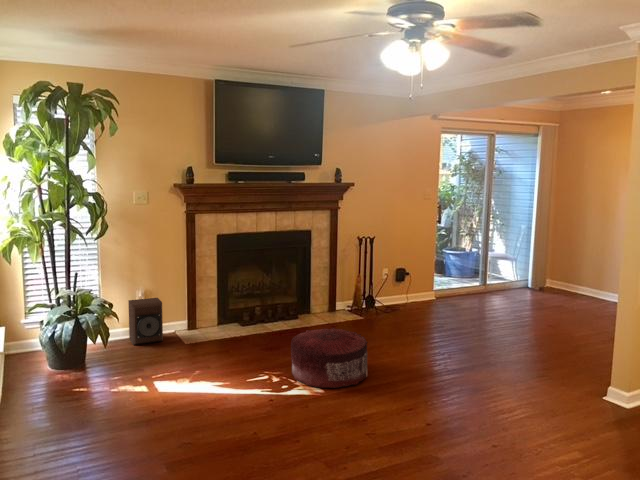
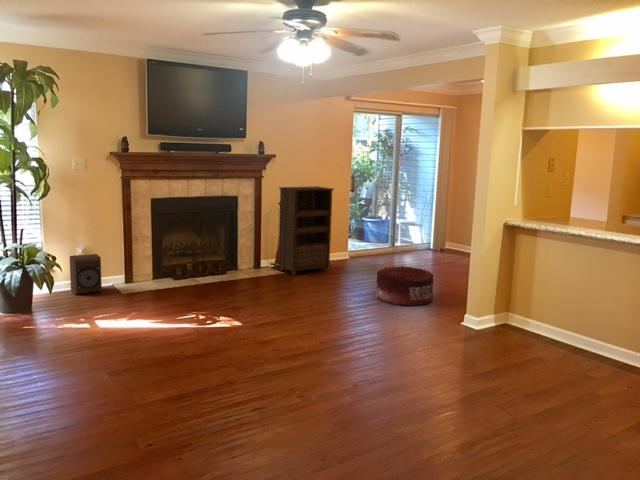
bookshelf: none [356,218,419,319] -> present [278,186,333,275]
pouf: present [291,328,368,388] -> present [376,266,434,306]

